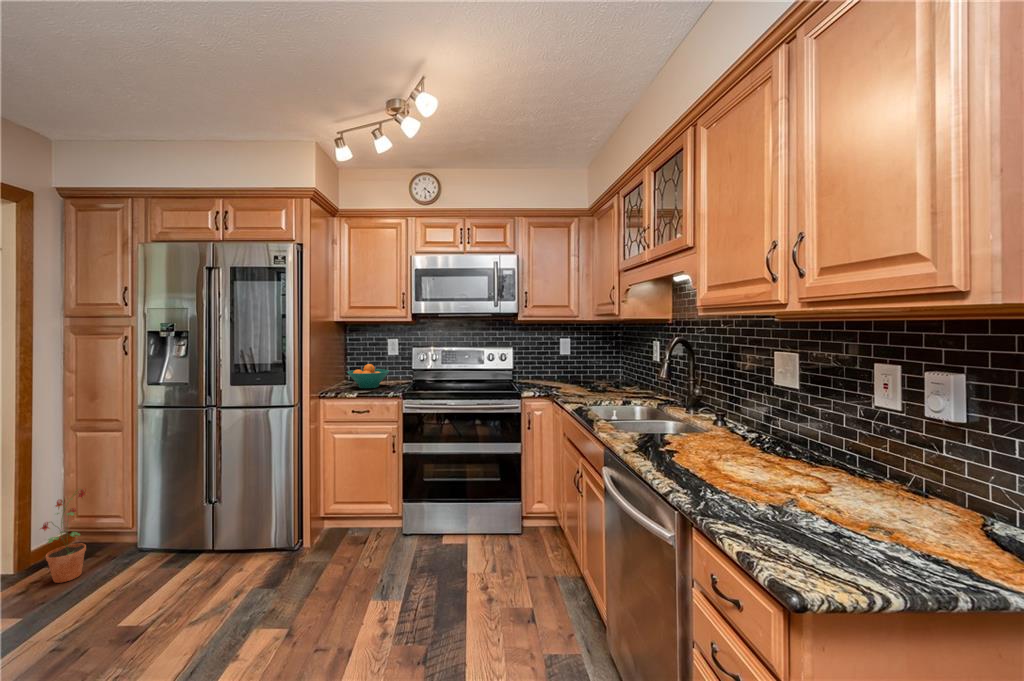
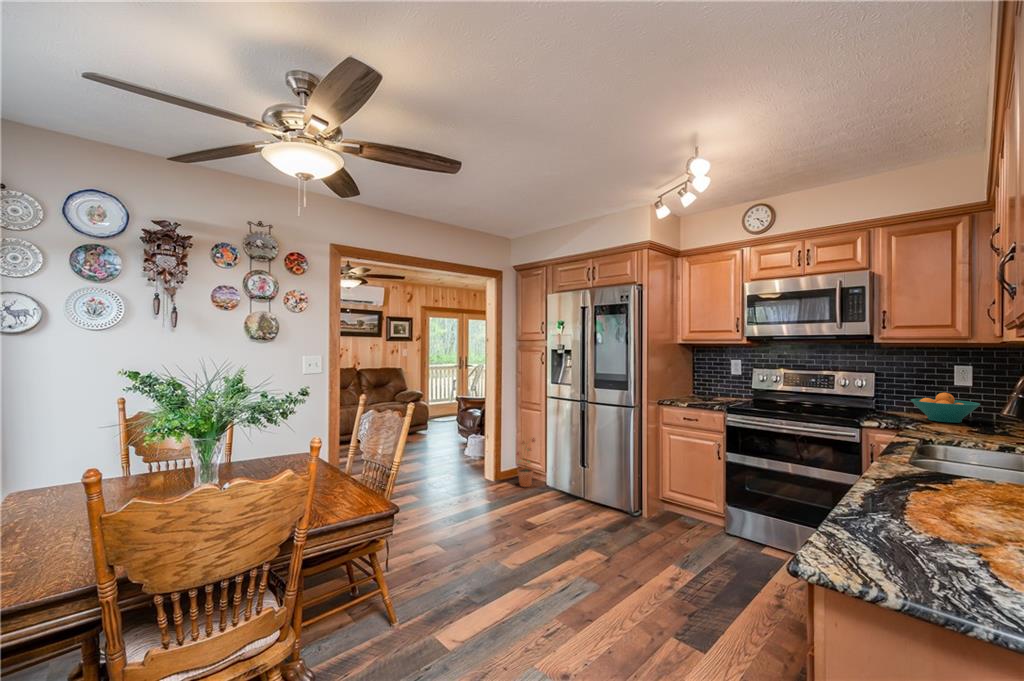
fruit bowl: present [347,364,389,388] -> present [911,393,980,423]

